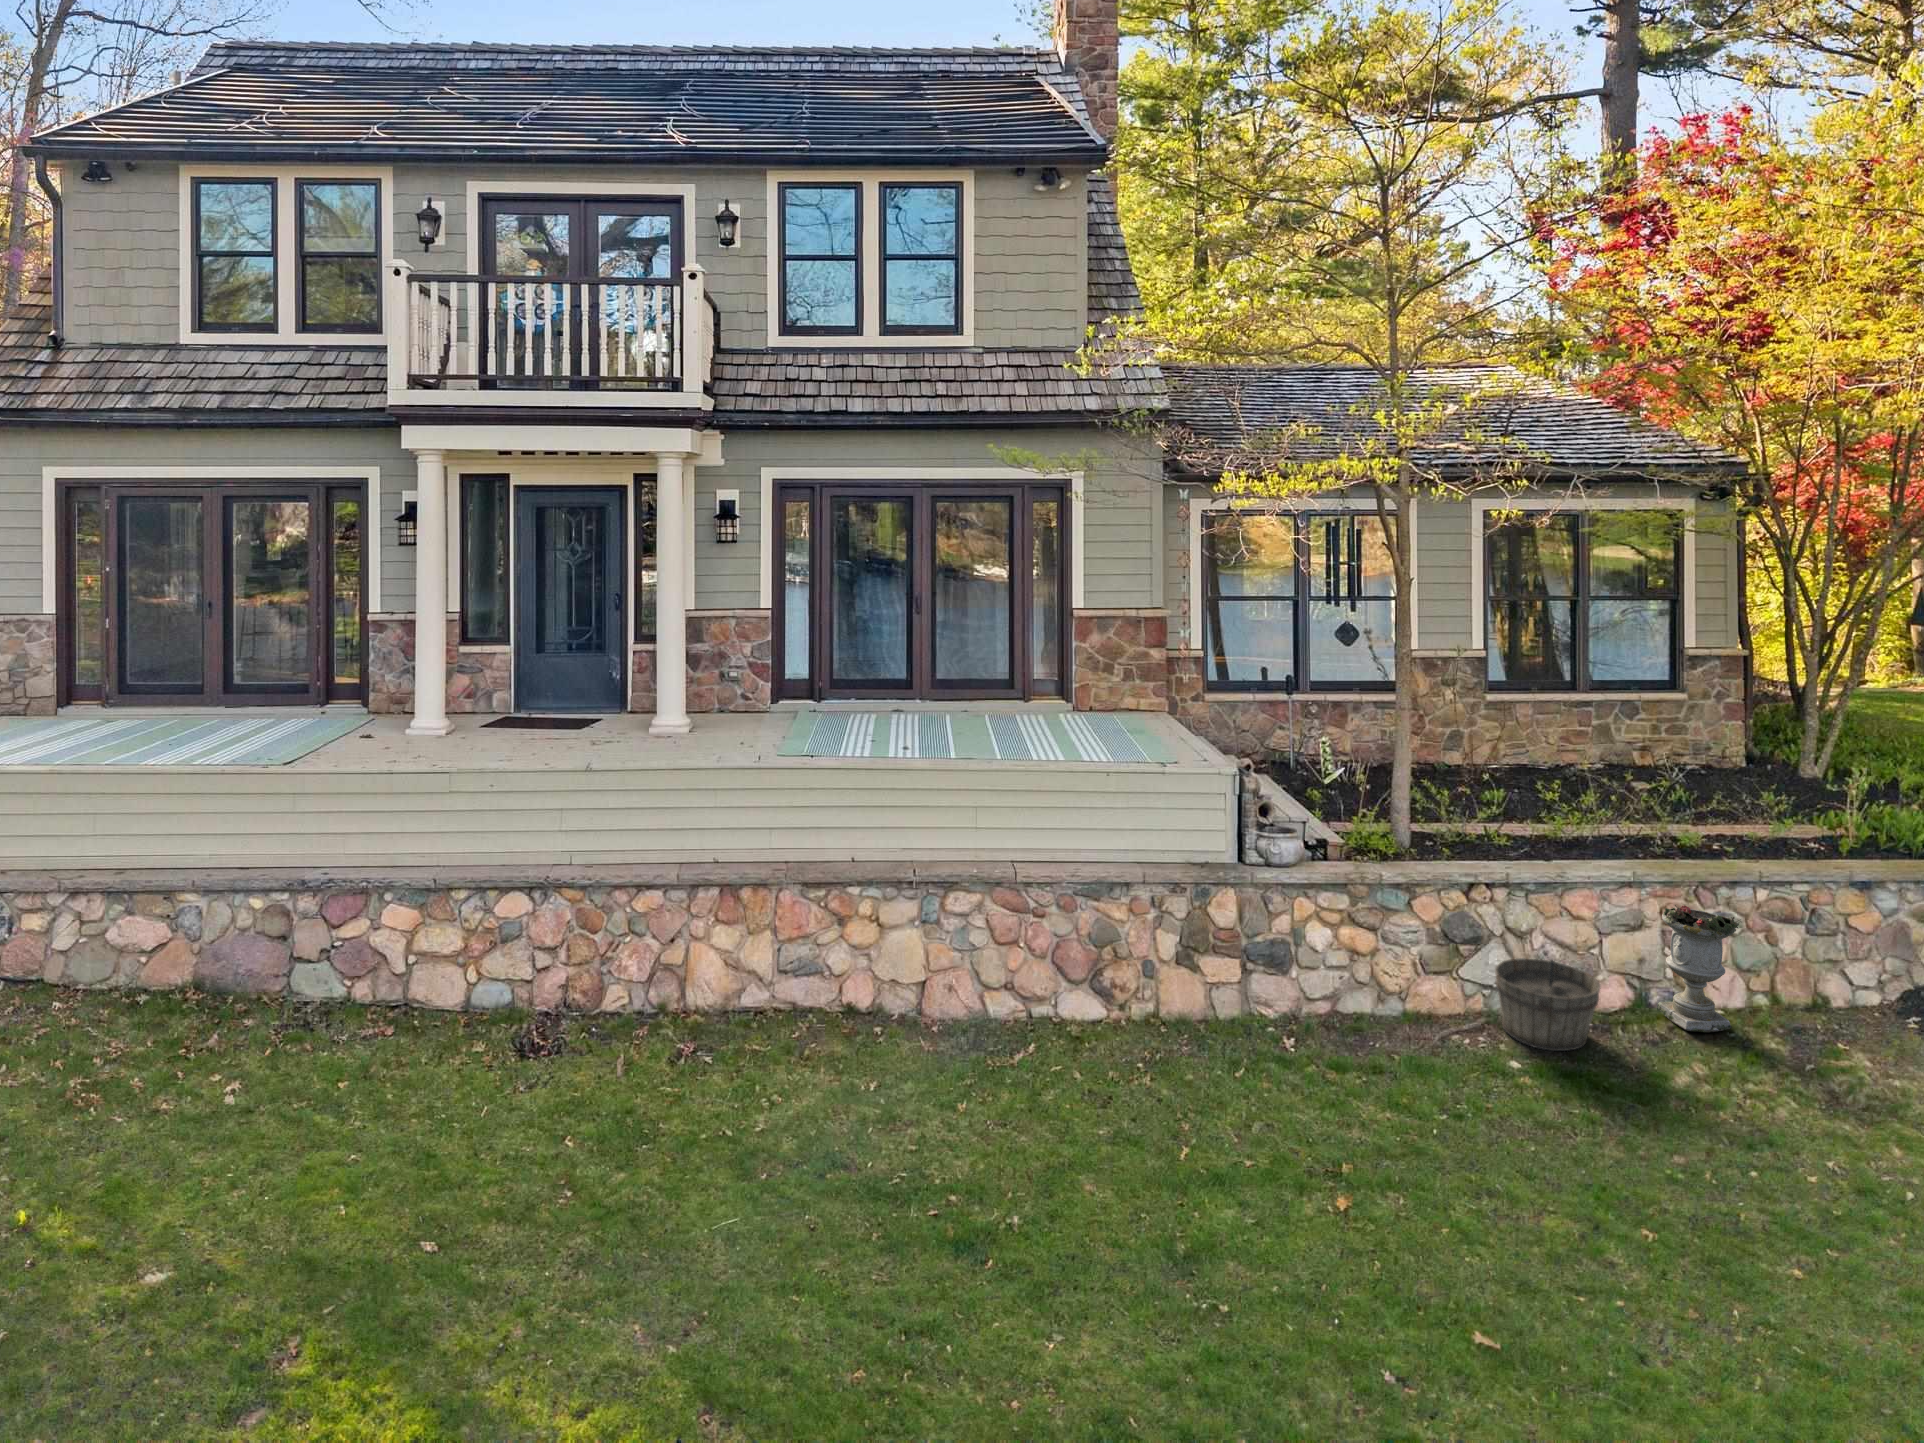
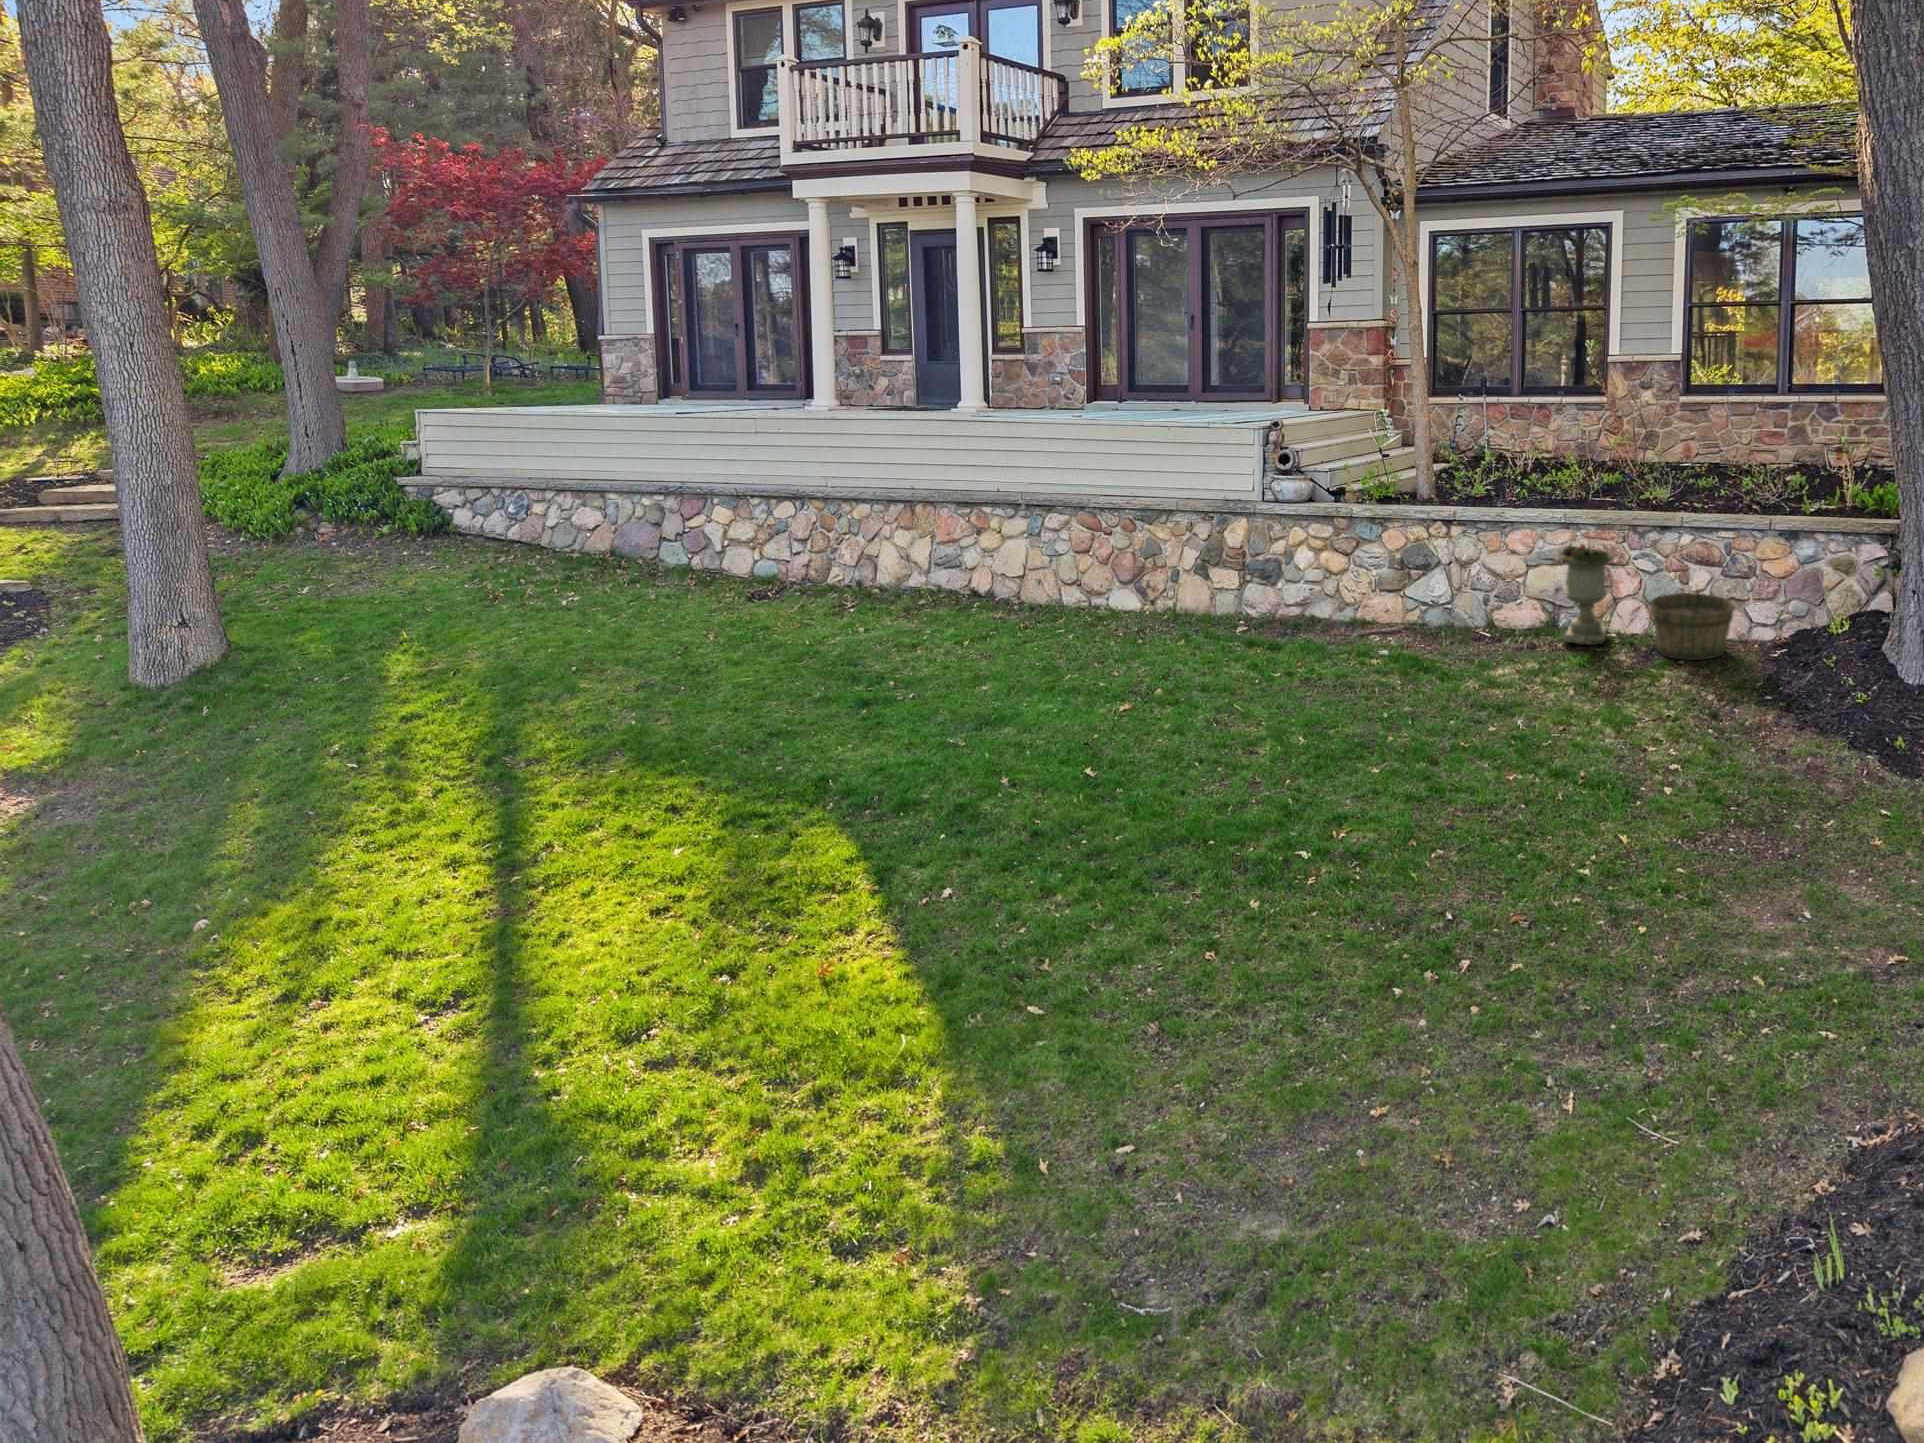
wooden bucket: present [1495,953,1601,1051] -> present [1650,590,1734,660]

